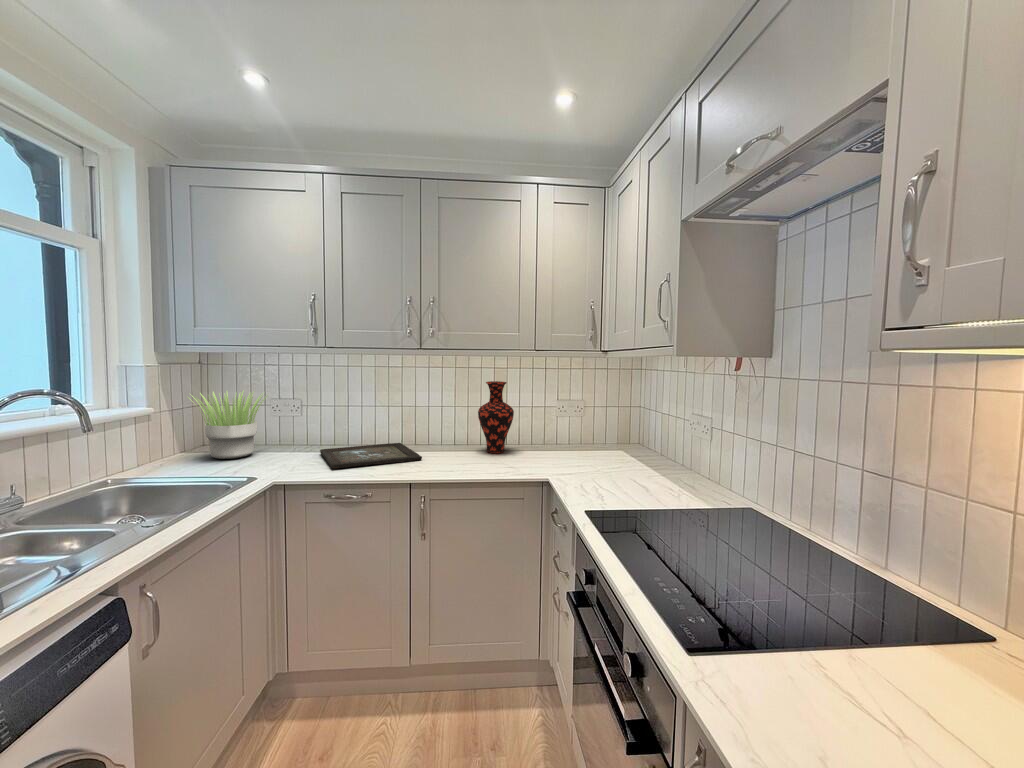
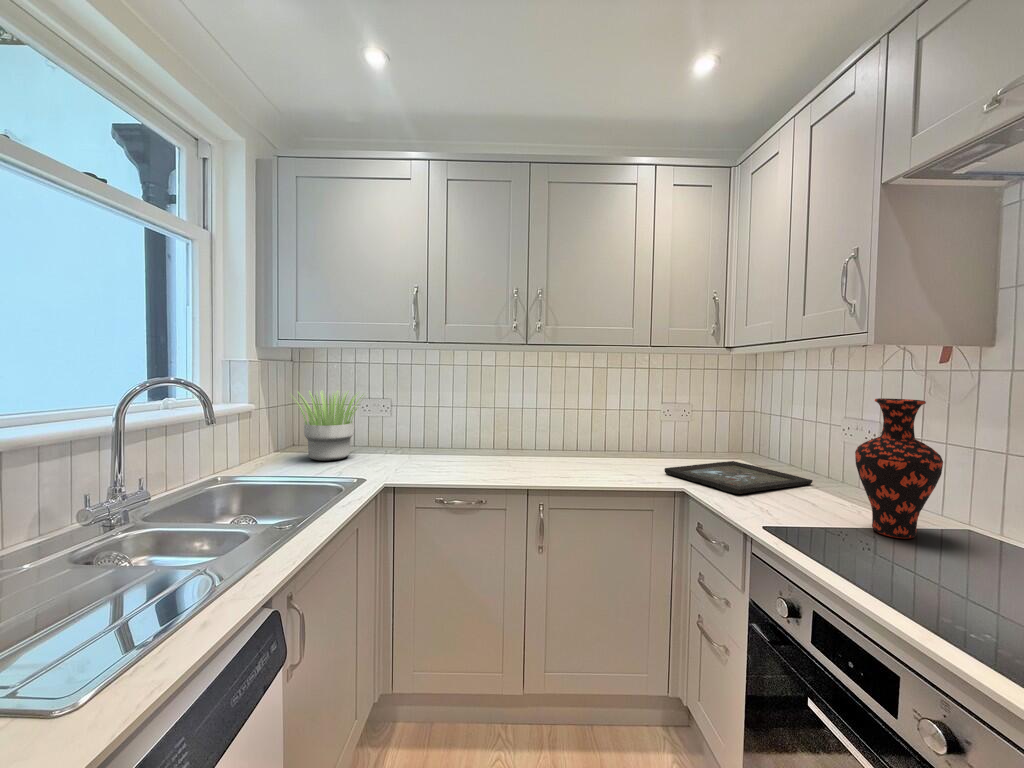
vase: present [478,381,514,453] -> present [855,398,943,539]
tray: present [320,443,422,468] -> present [664,461,813,494]

